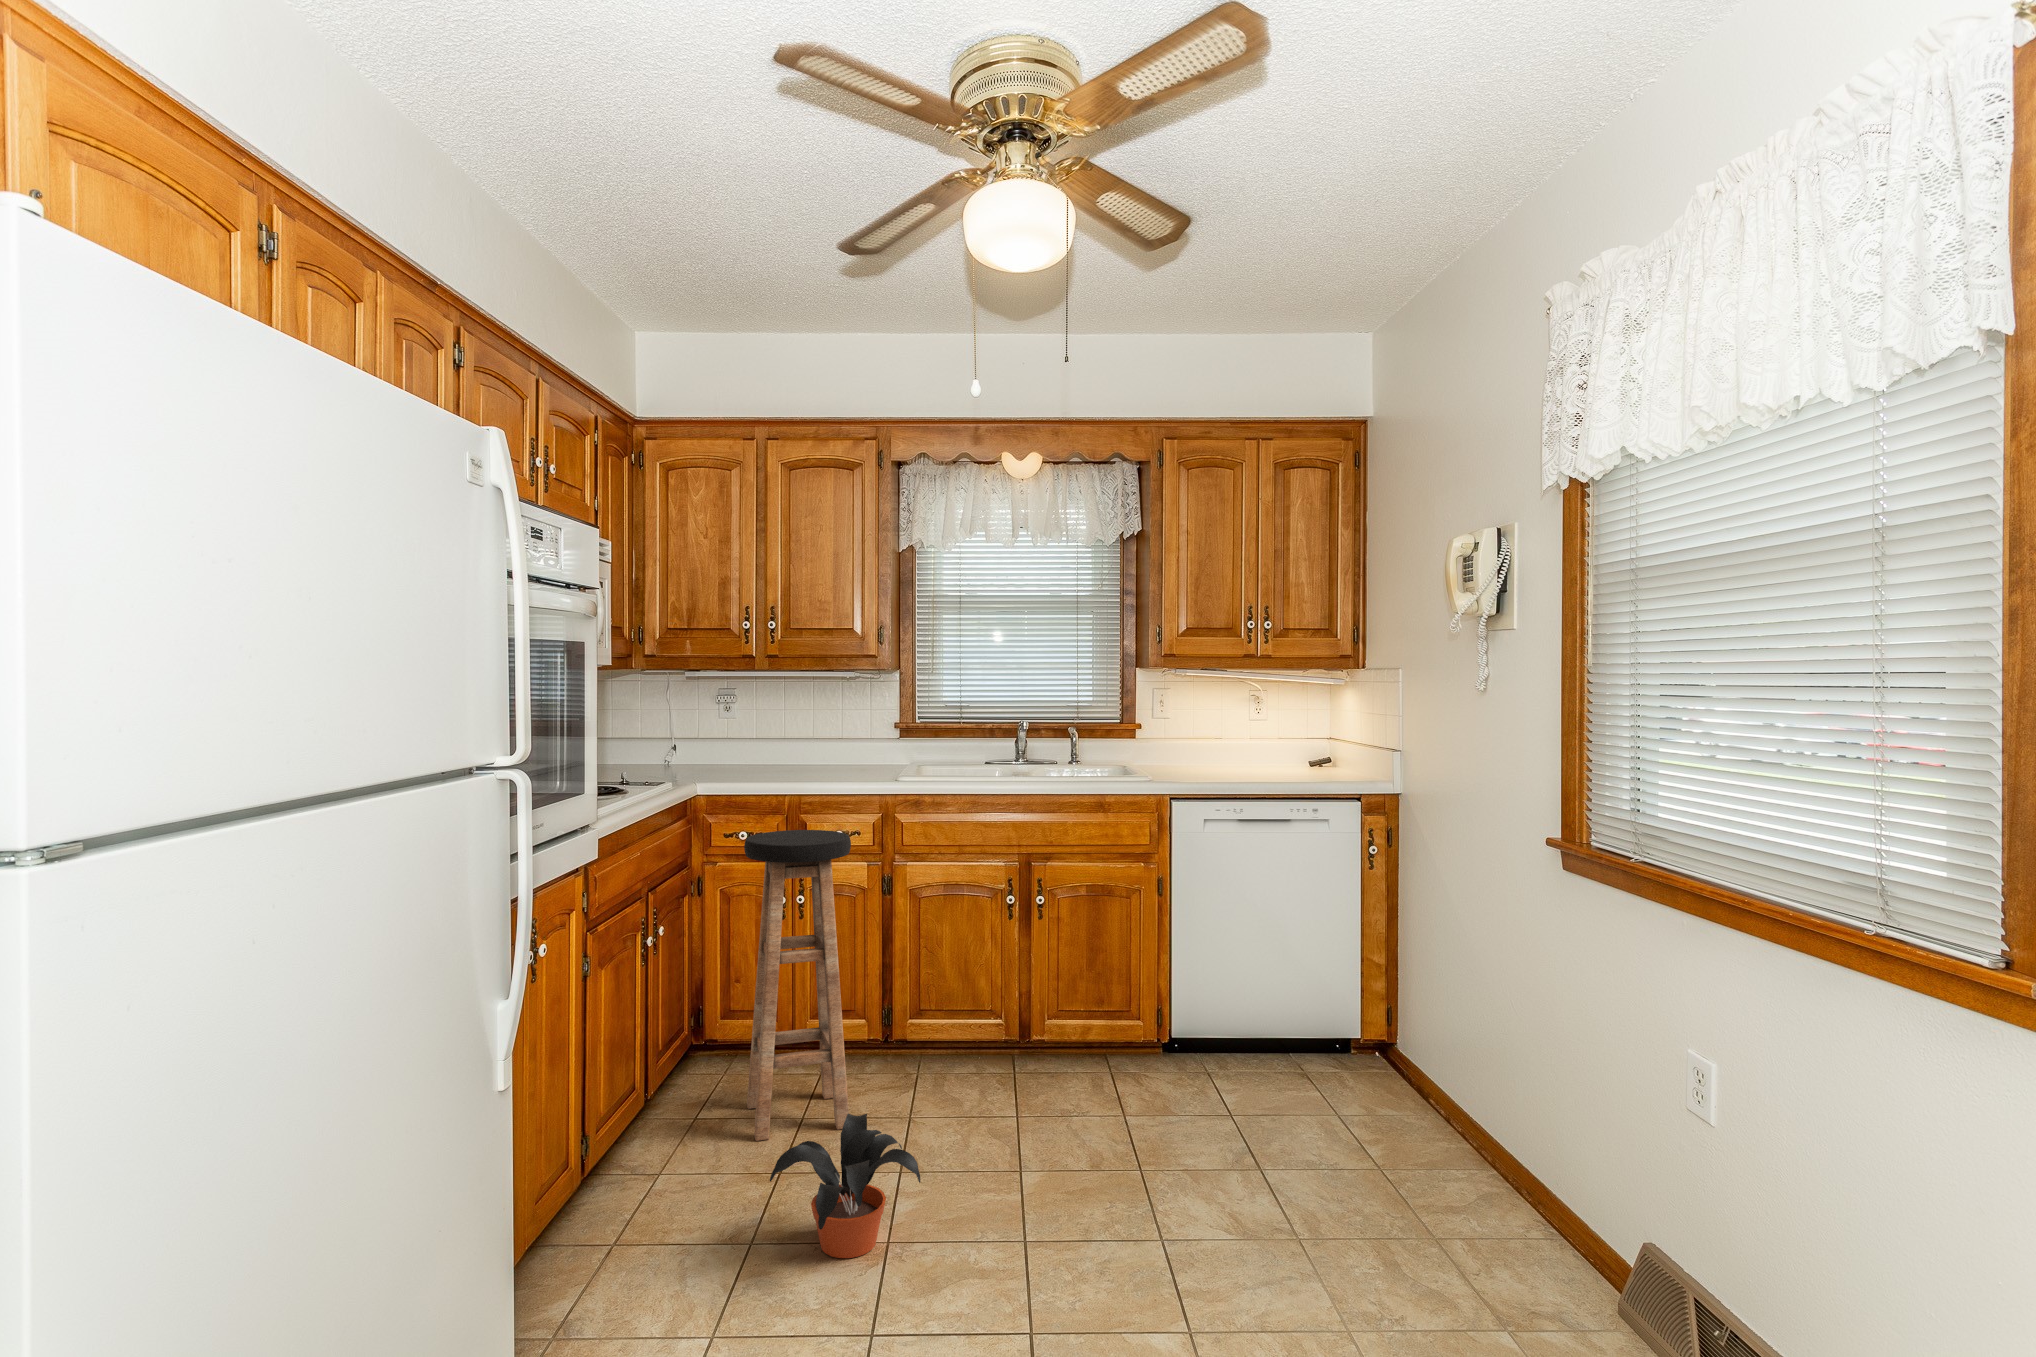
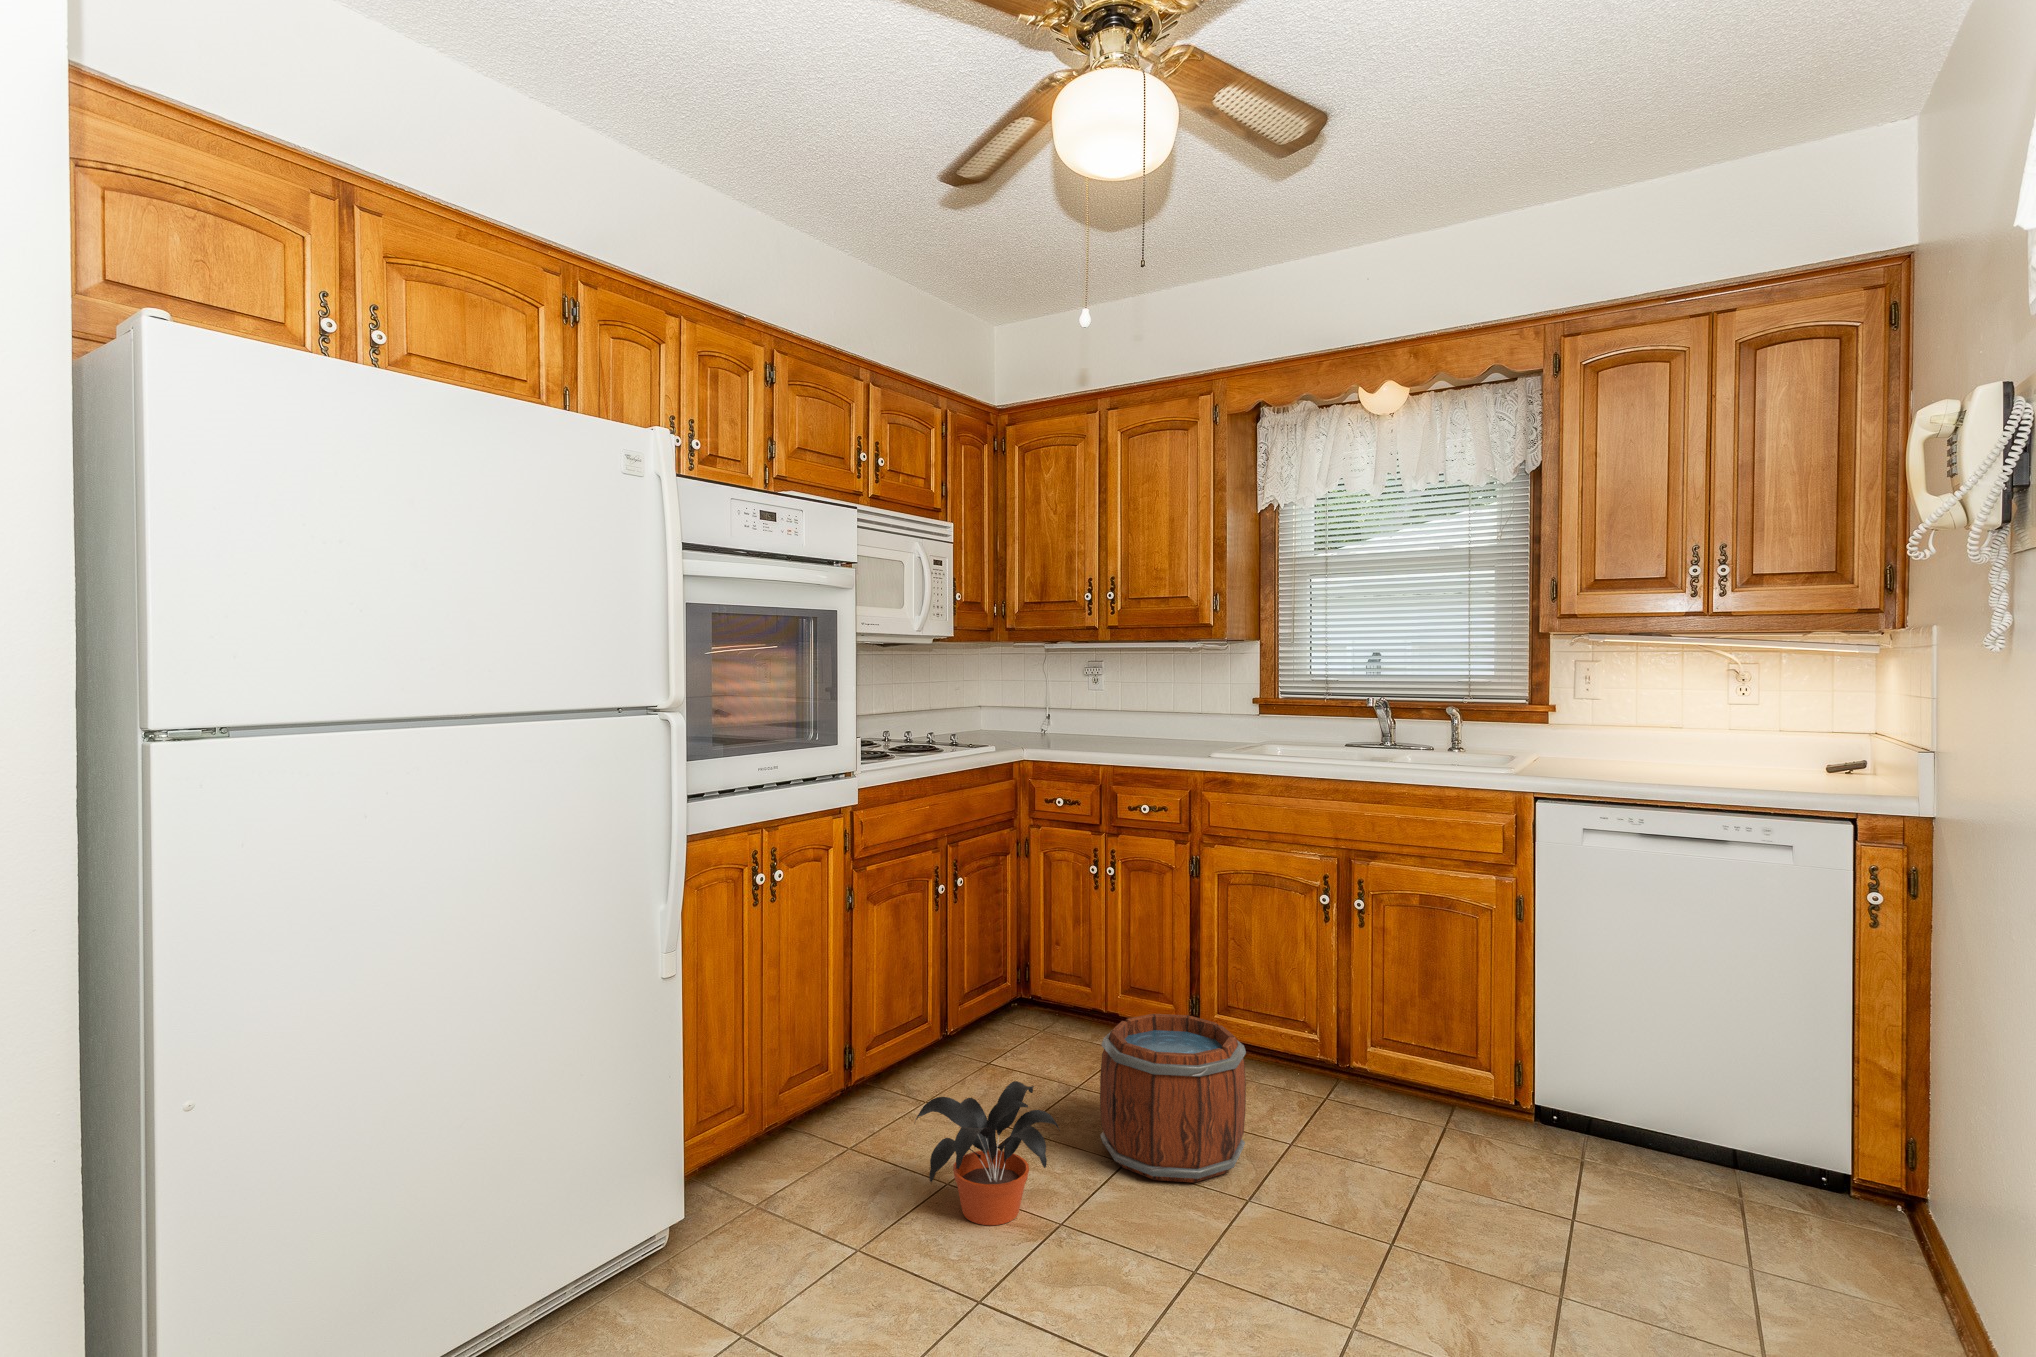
bar stool: present [744,830,851,1141] -> none [1004,796,1115,1108]
bucket: none [886,1020,1014,1172] -> present [1100,1014,1246,1183]

